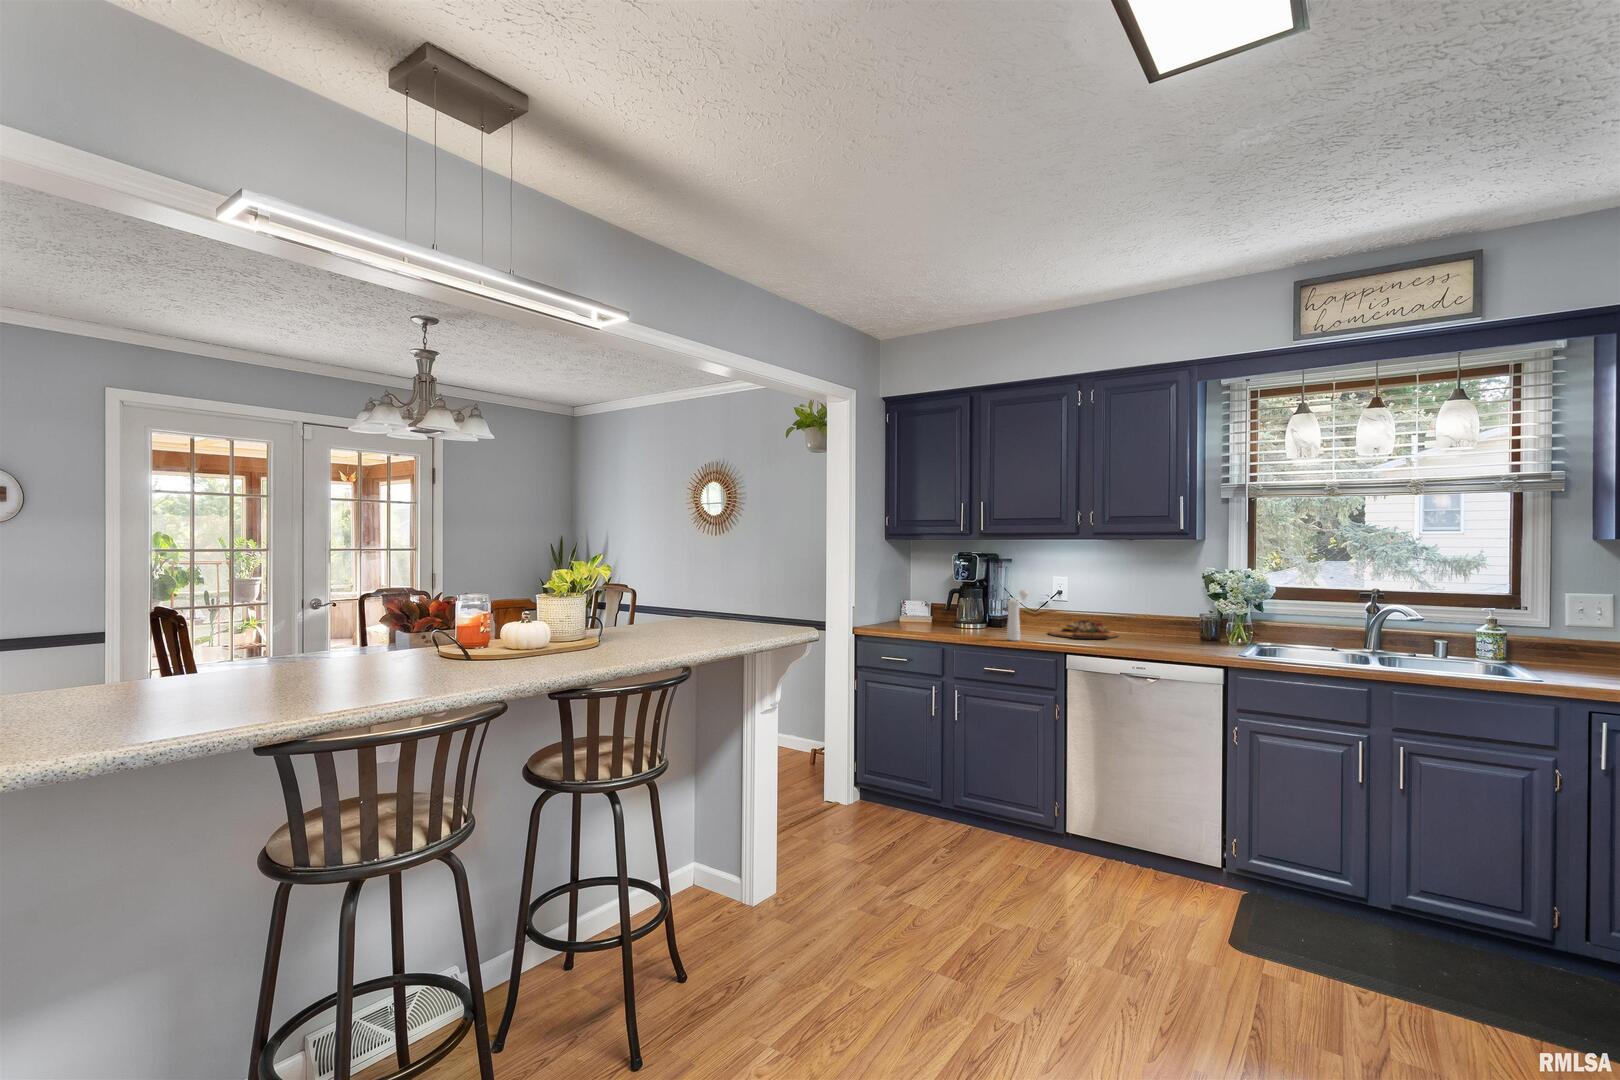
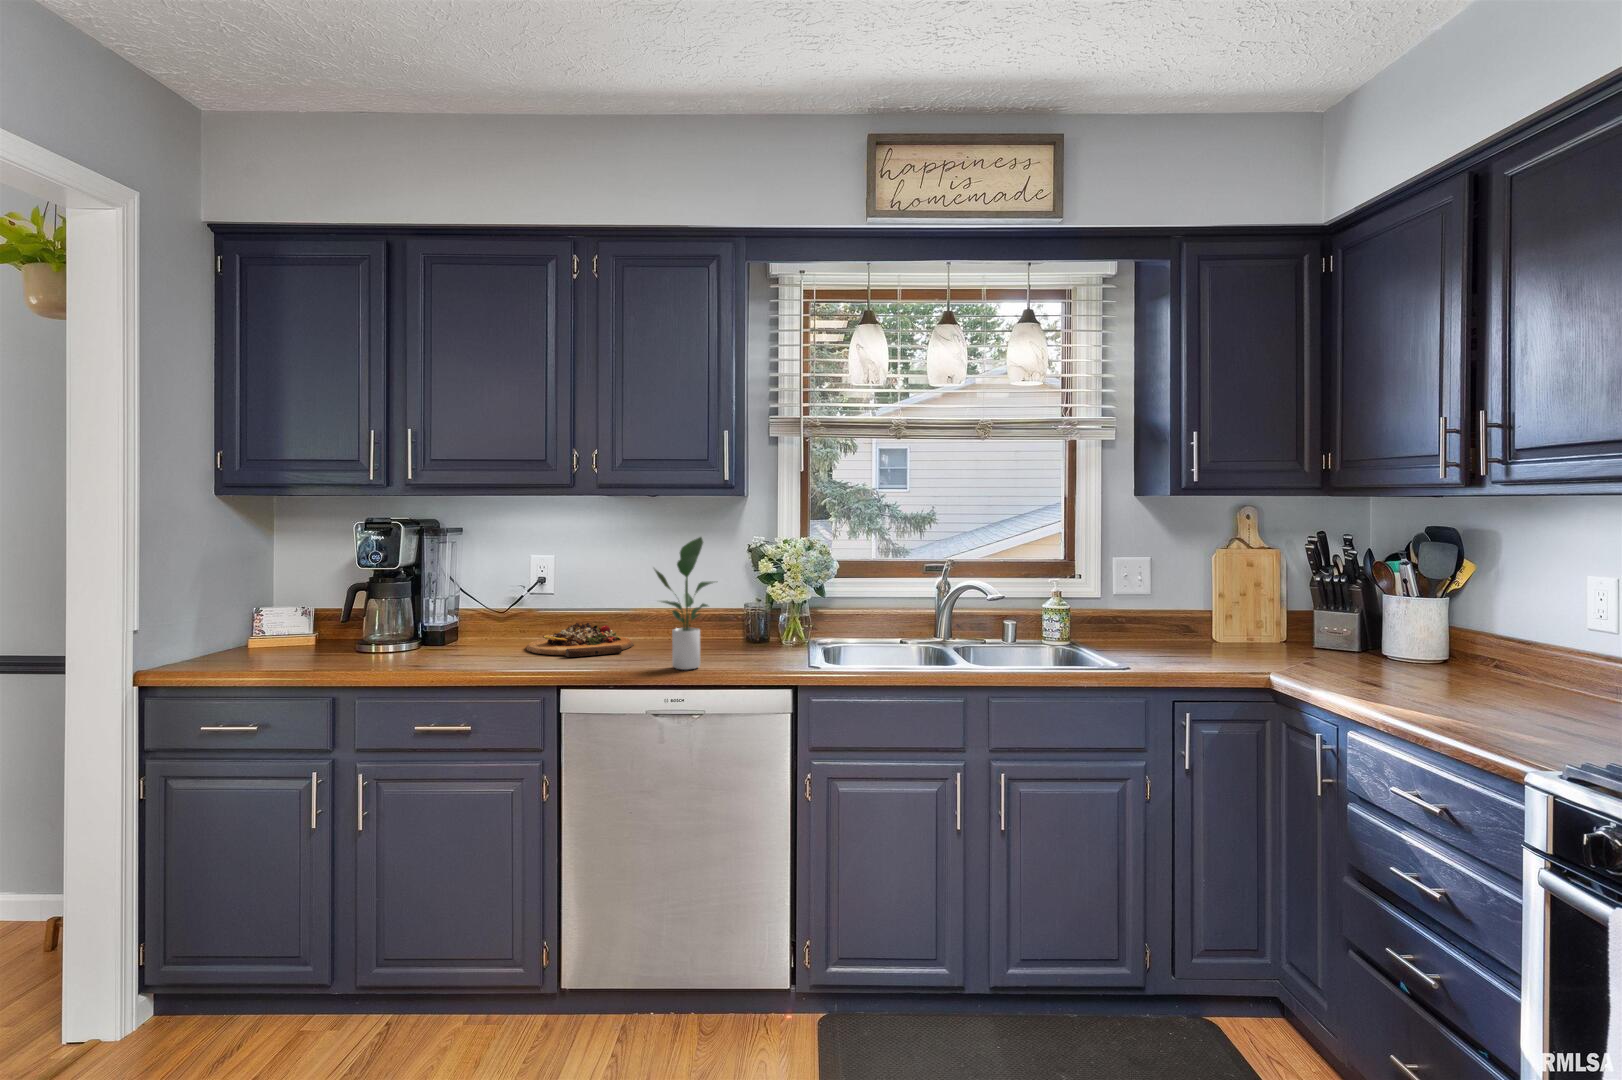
potted plant: none [1126,565,1173,650] -> present [654,537,713,670]
pepper mill: present [1007,590,1028,641] -> none [456,583,494,673]

